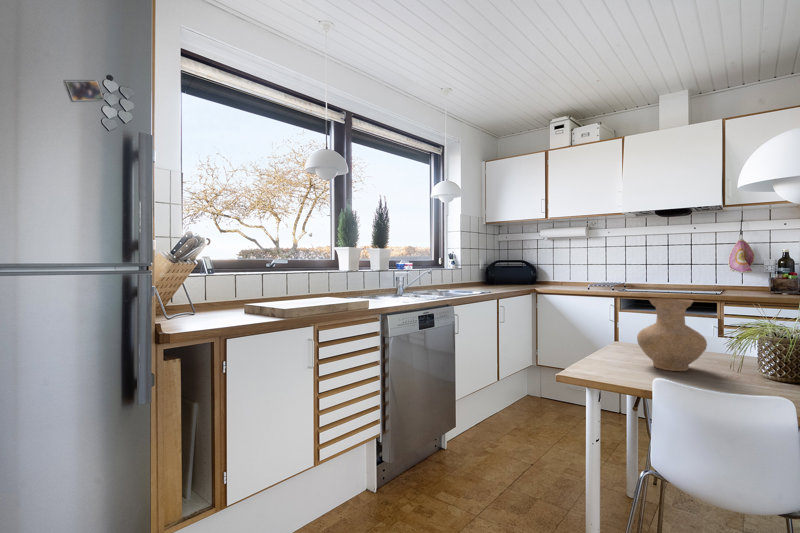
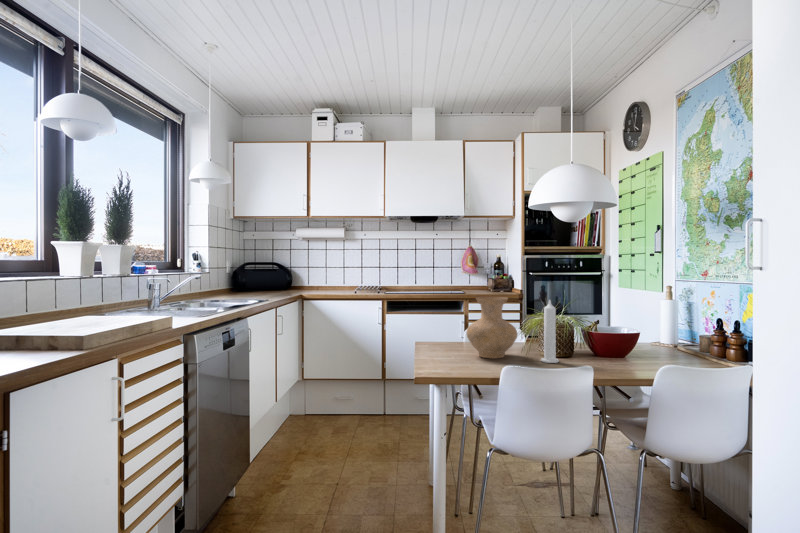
candle: none [732,306,761,389] -> present [541,300,559,363]

